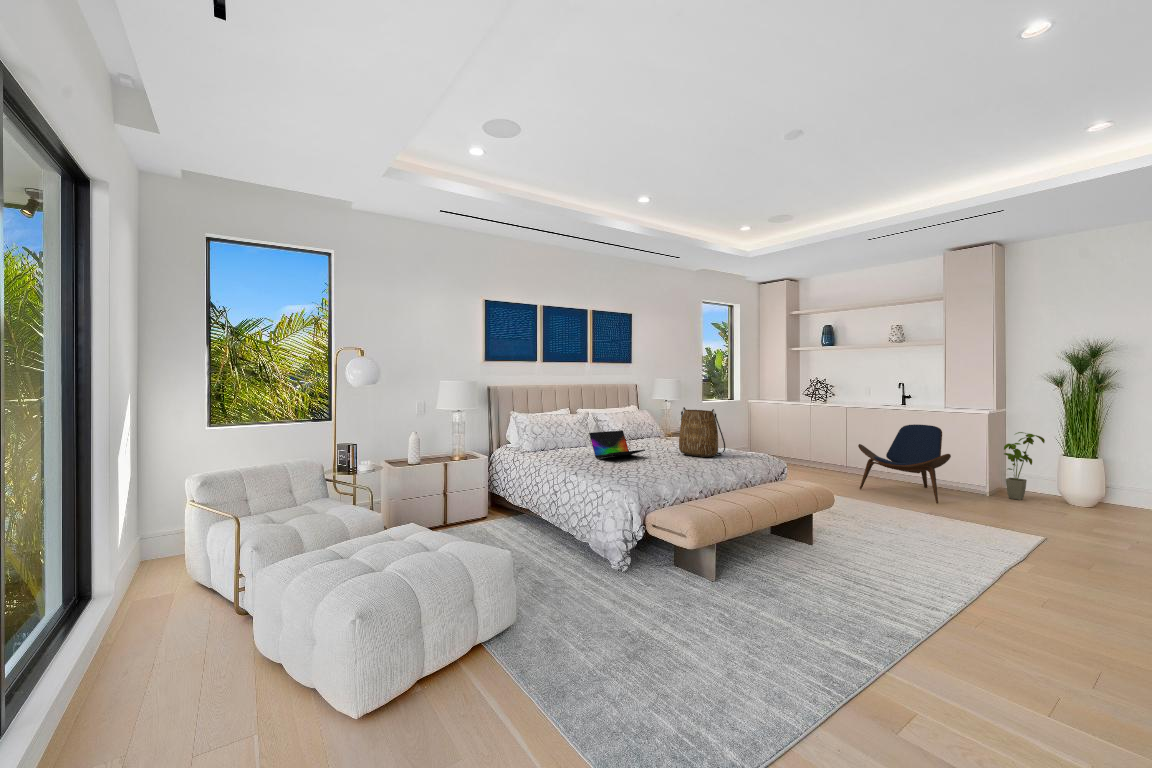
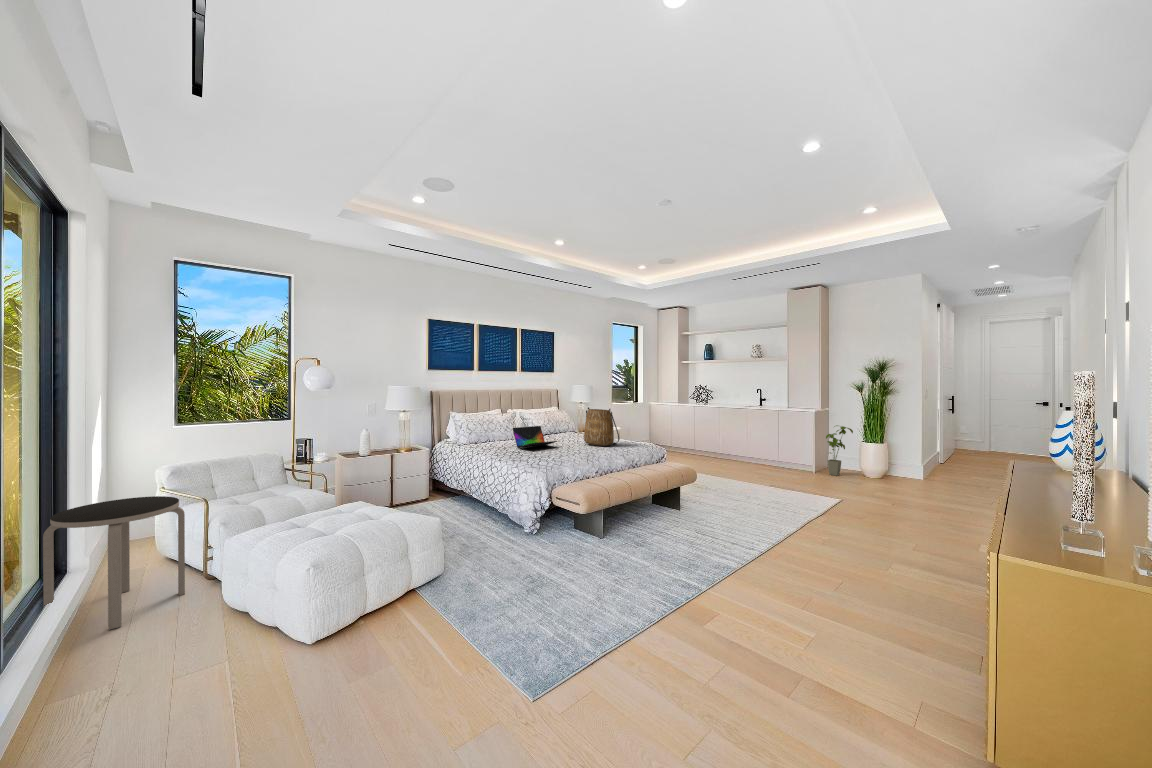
lounge chair: present [858,424,951,503] -> none [726,420,788,479]
side table: none [55,514,212,678] -> present [43,496,185,630]

